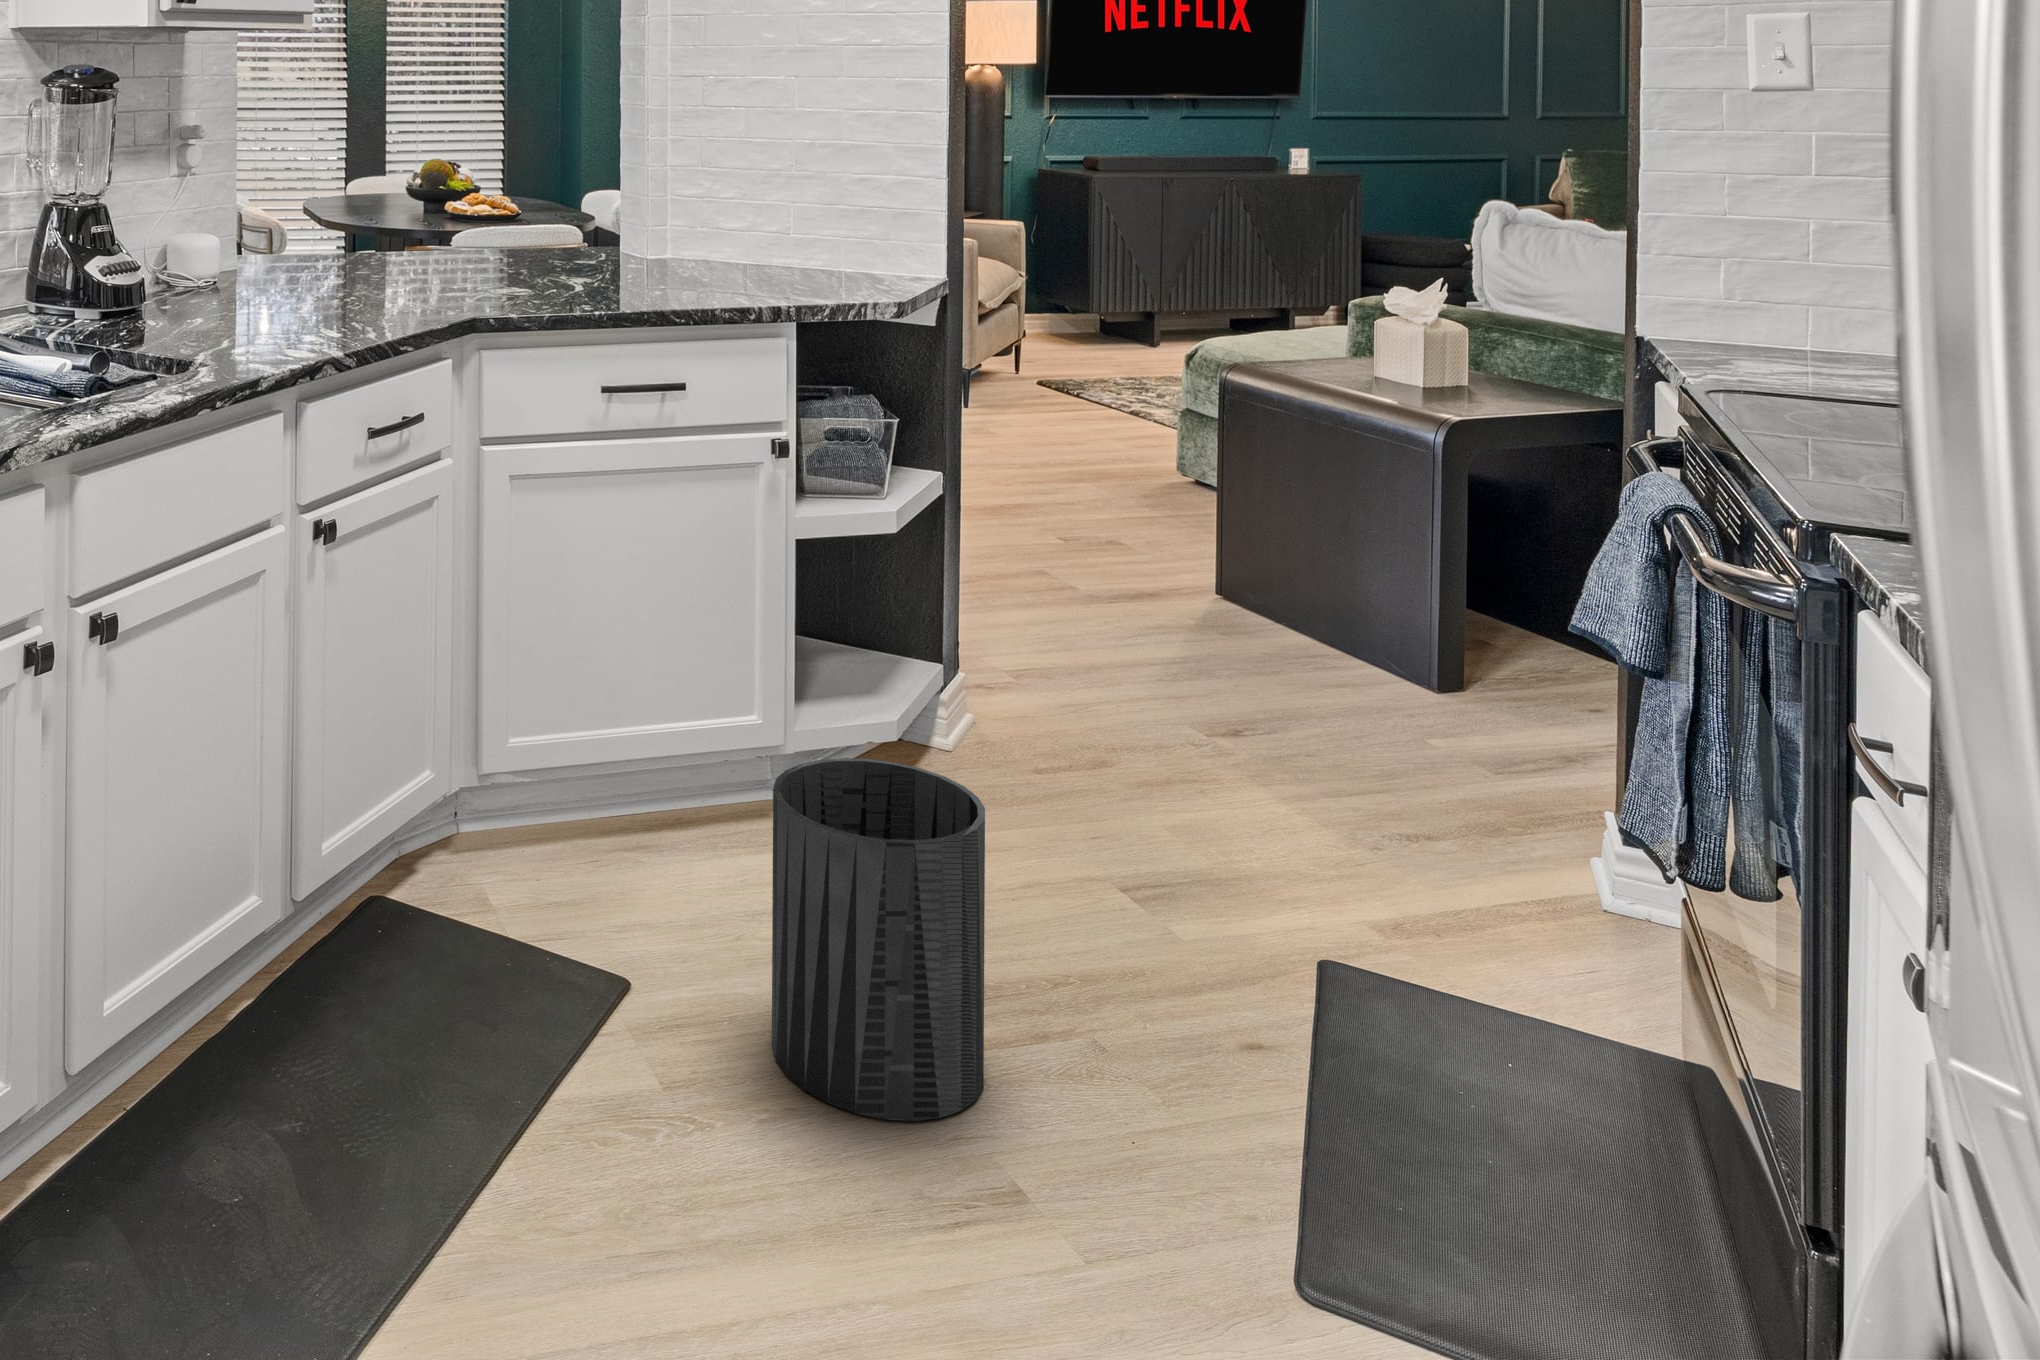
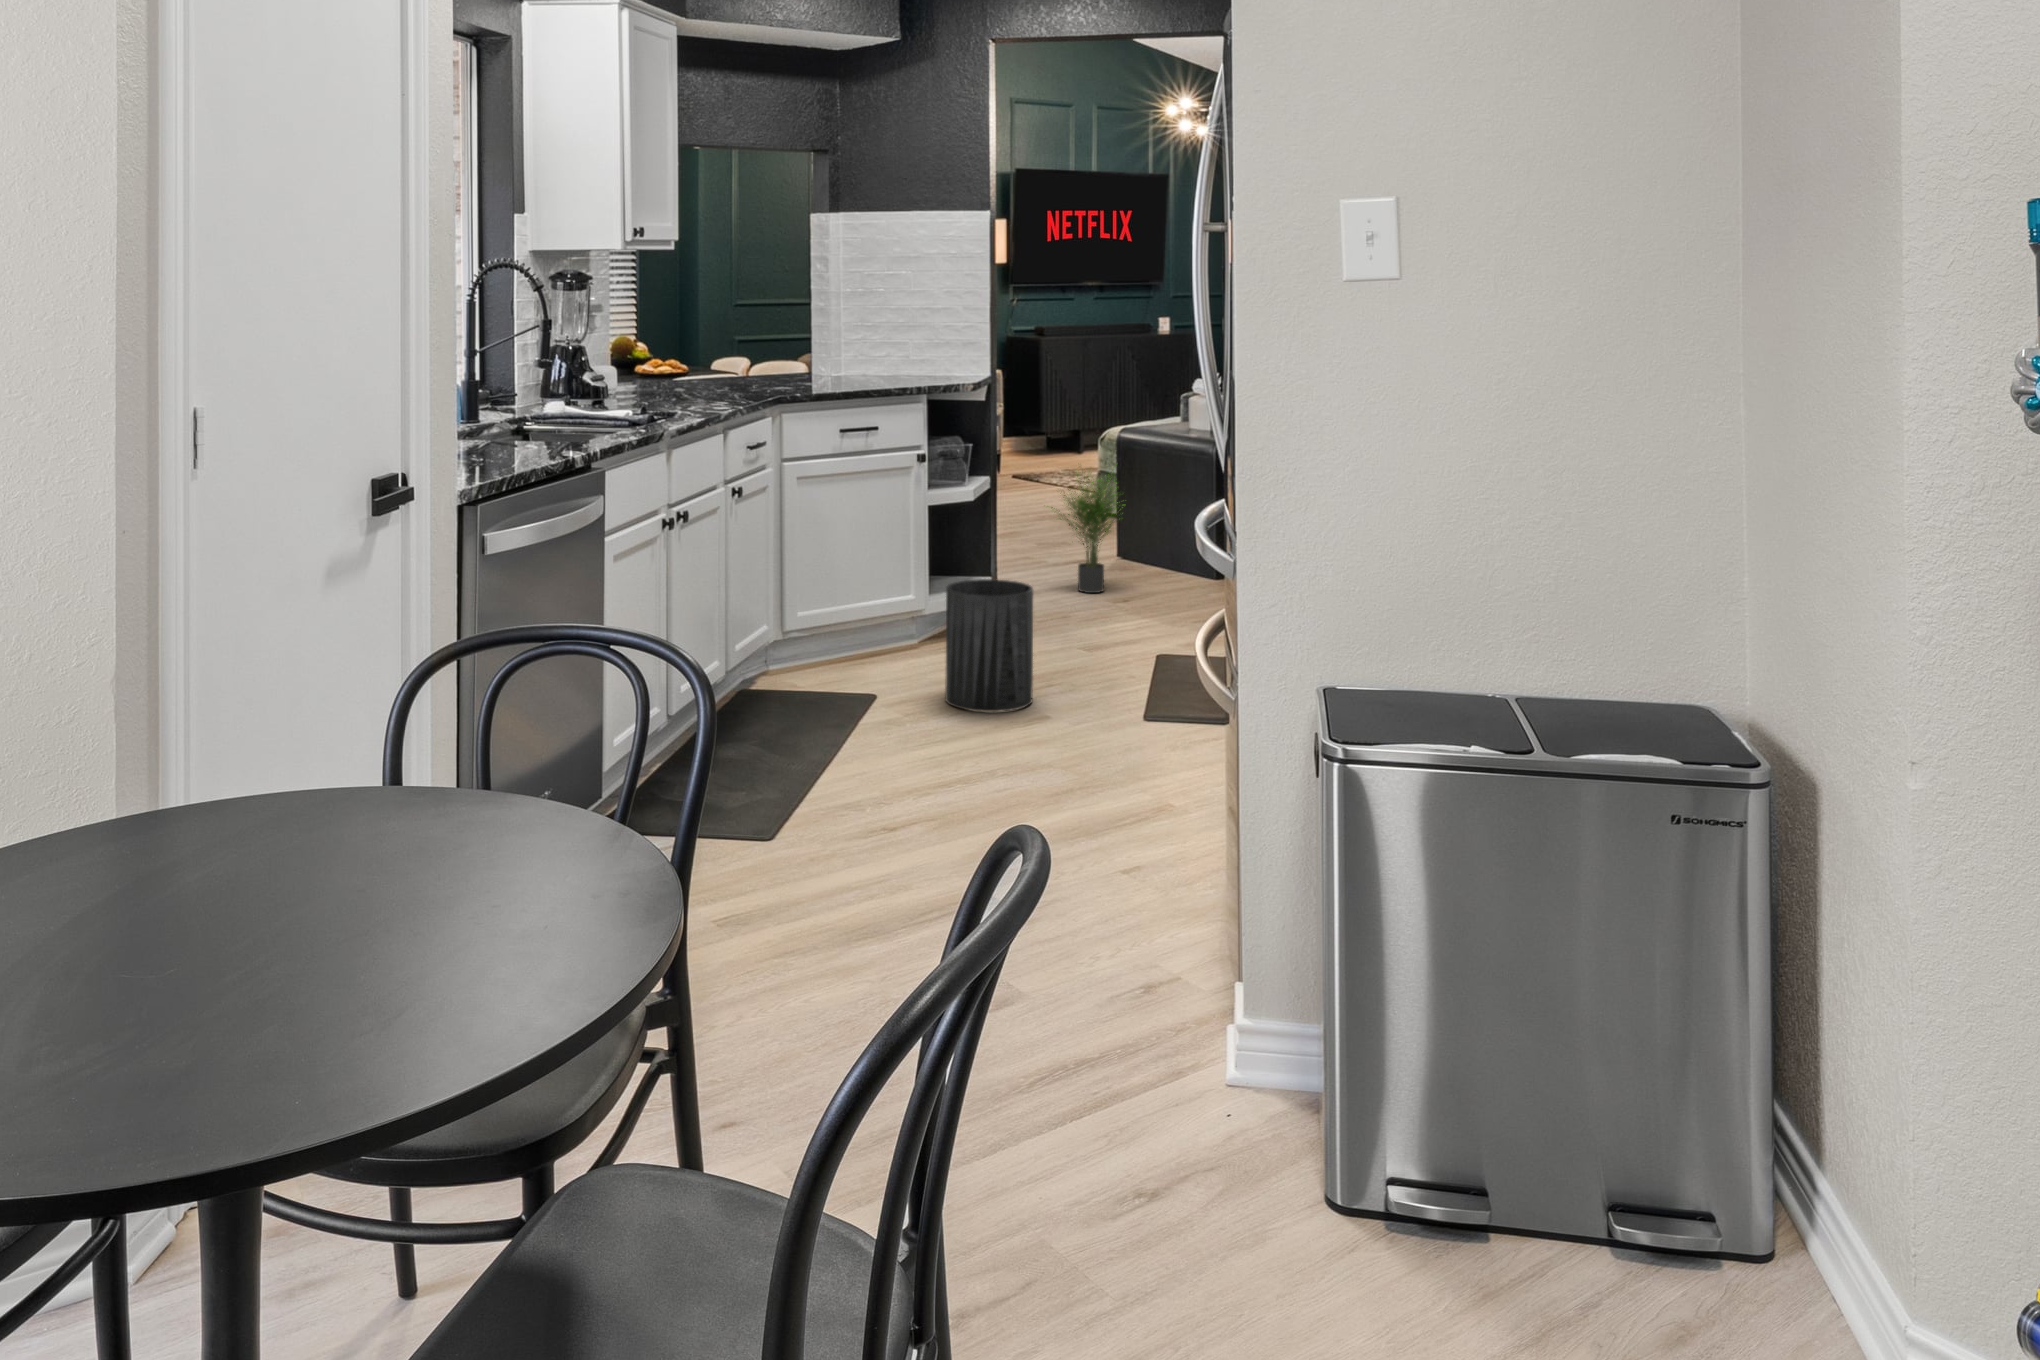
potted plant: none [1047,434,1250,696] -> present [1051,473,1120,593]

